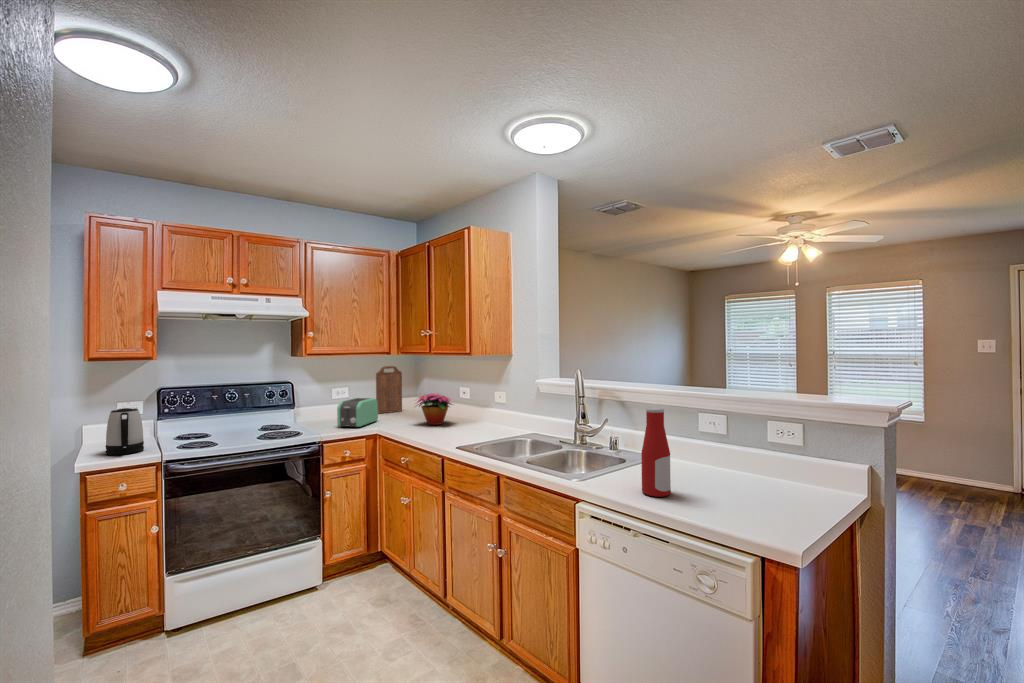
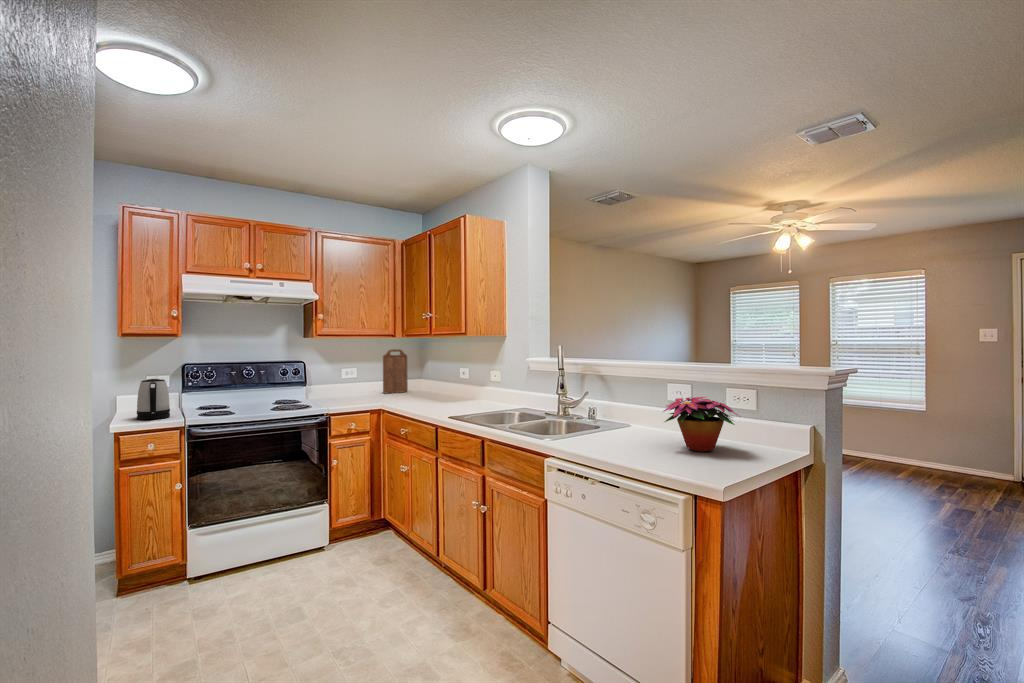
flower arrangement: present [416,393,452,425] -> present [664,397,737,452]
toaster: present [337,398,378,427] -> none [345,377,383,403]
bottle: present [641,407,671,497] -> none [603,372,629,451]

